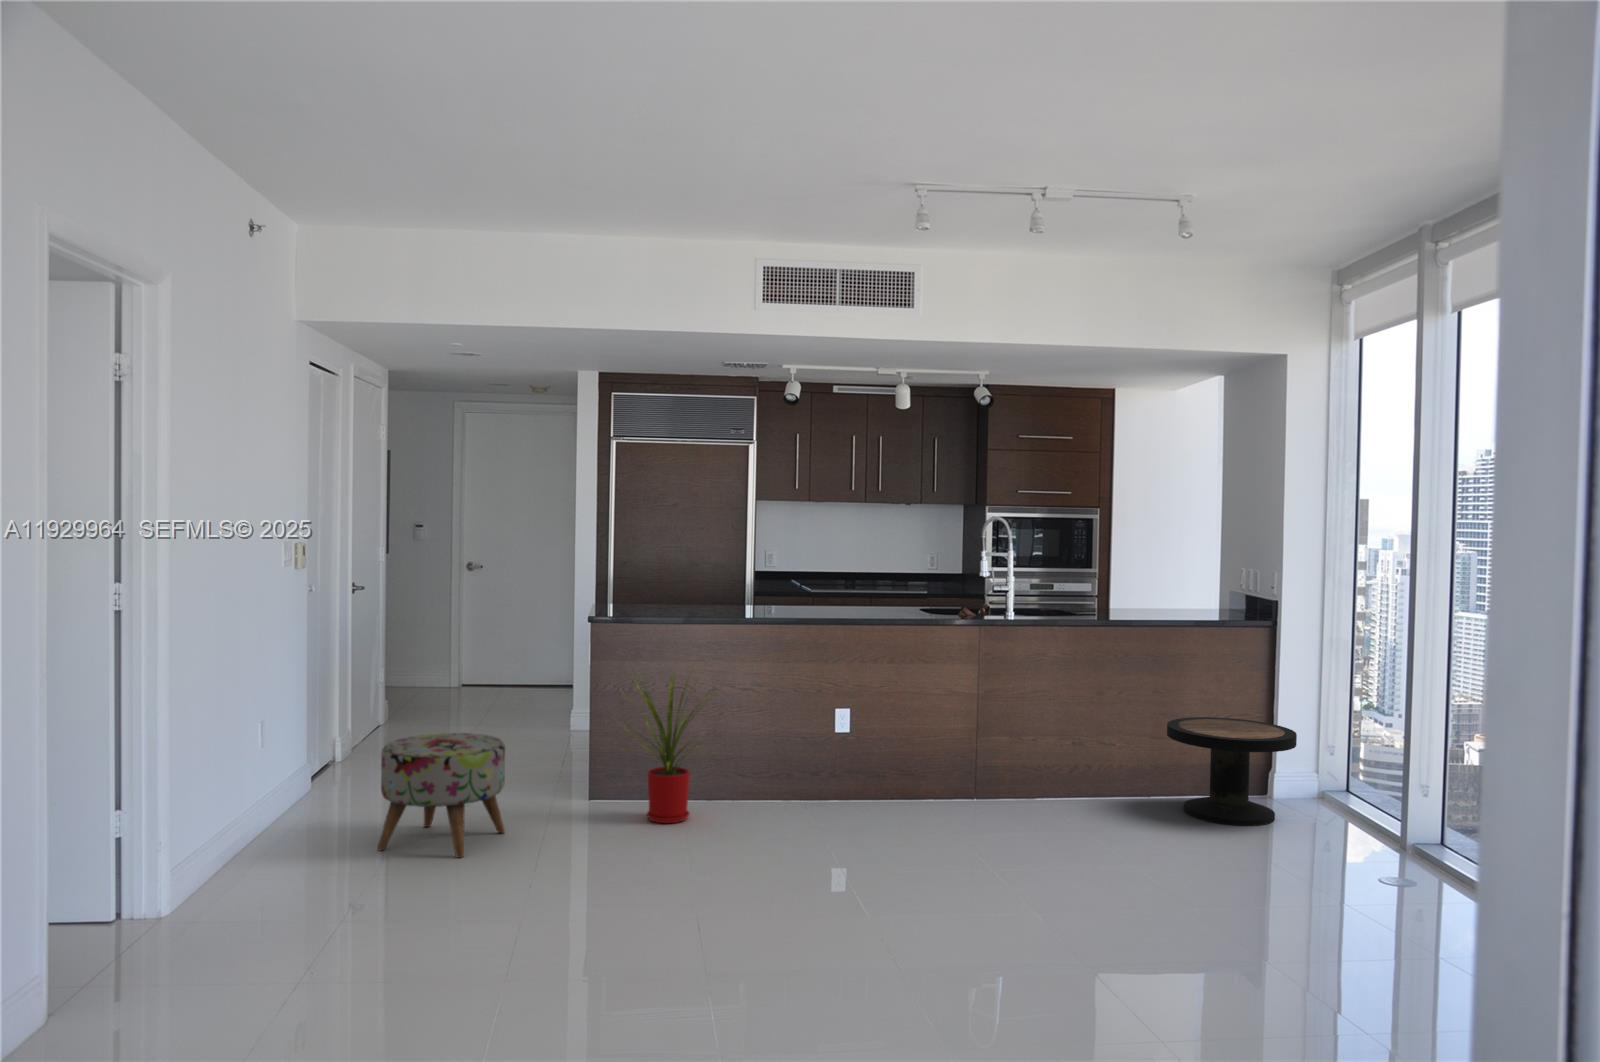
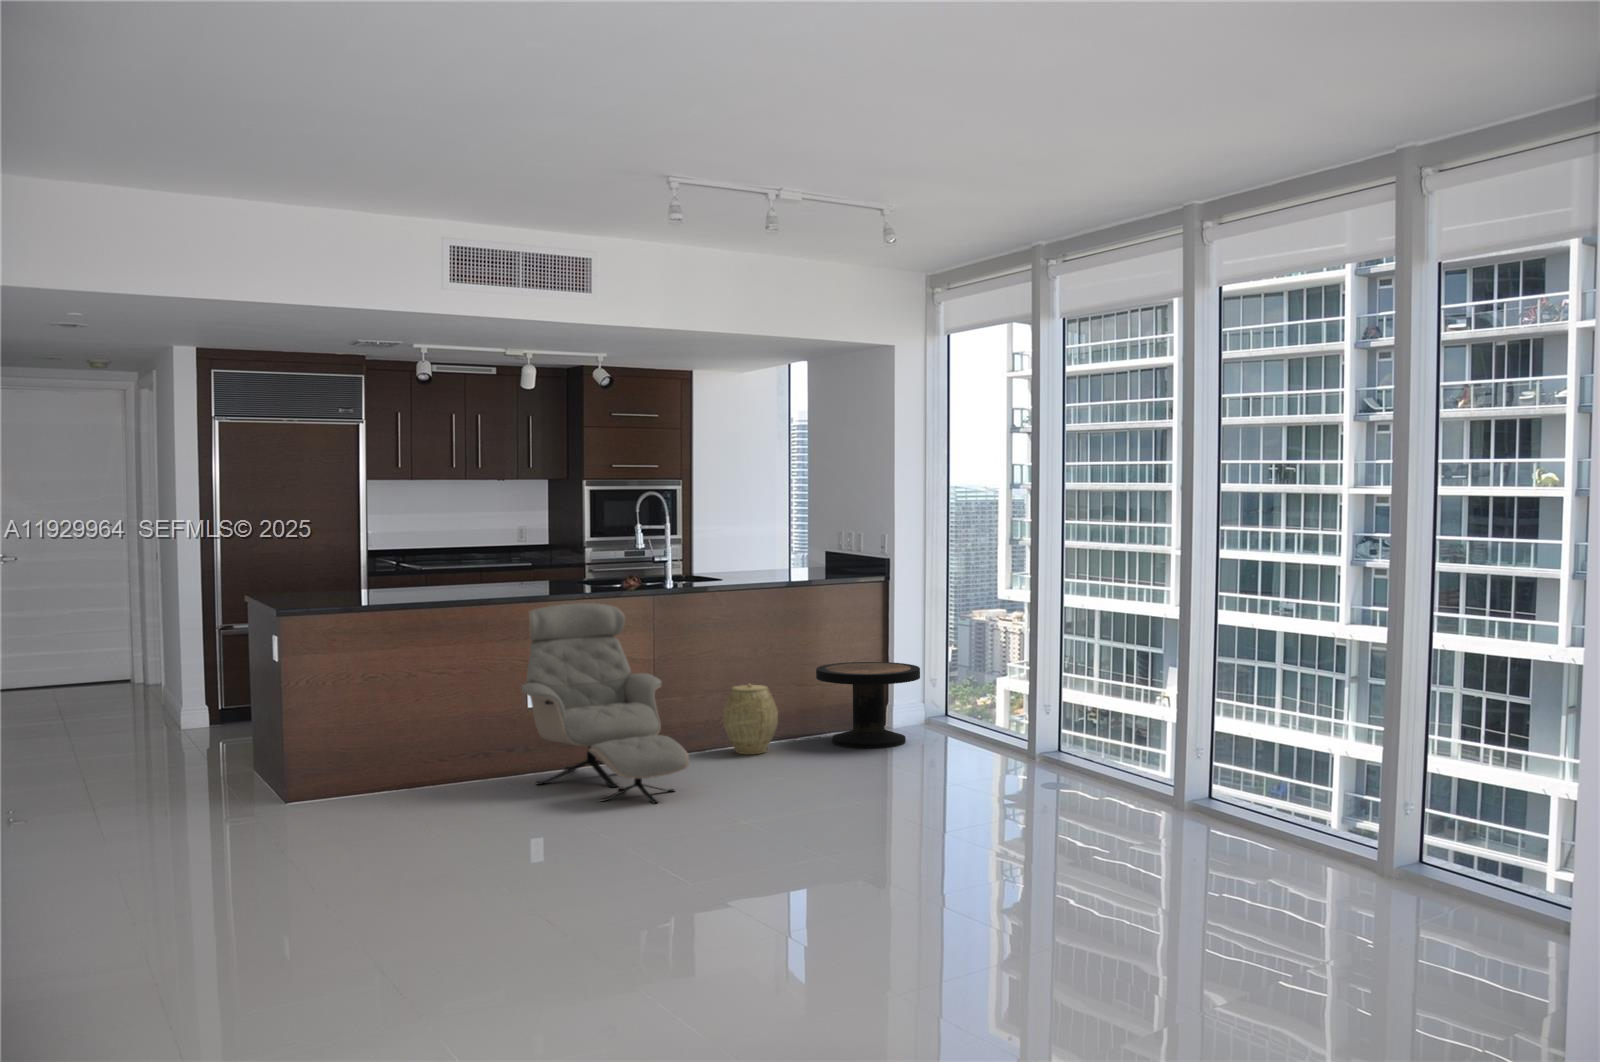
armchair: none [811,630,961,865] -> present [522,603,689,803]
house plant: present [617,676,722,823] -> none [331,646,452,807]
woven basket: none [1049,732,1113,812] -> present [723,684,778,754]
ottoman: present [377,733,505,858] -> none [114,736,249,862]

